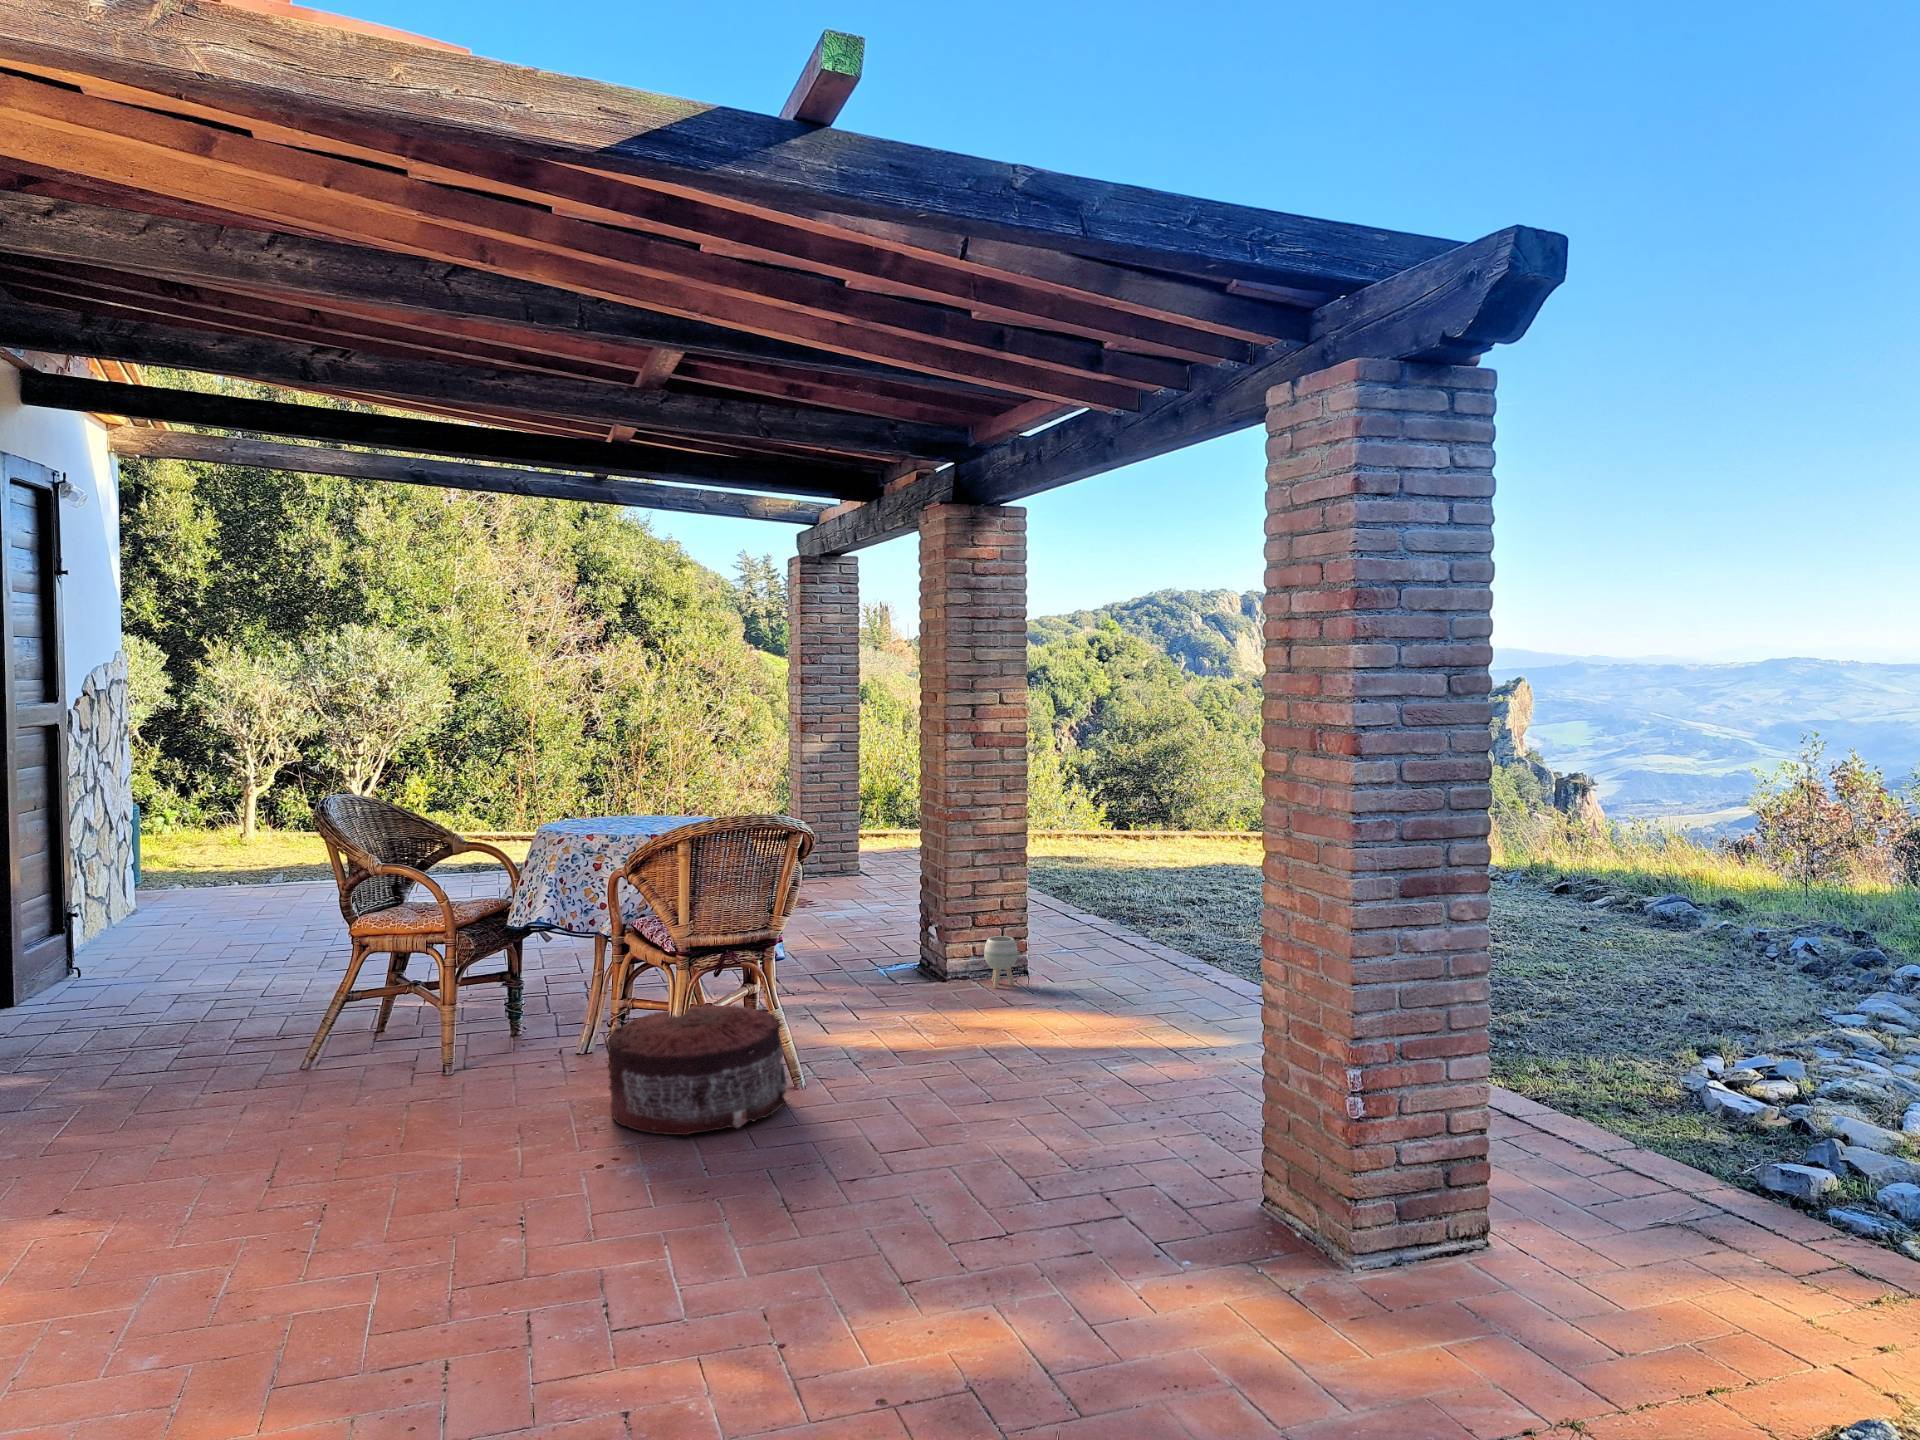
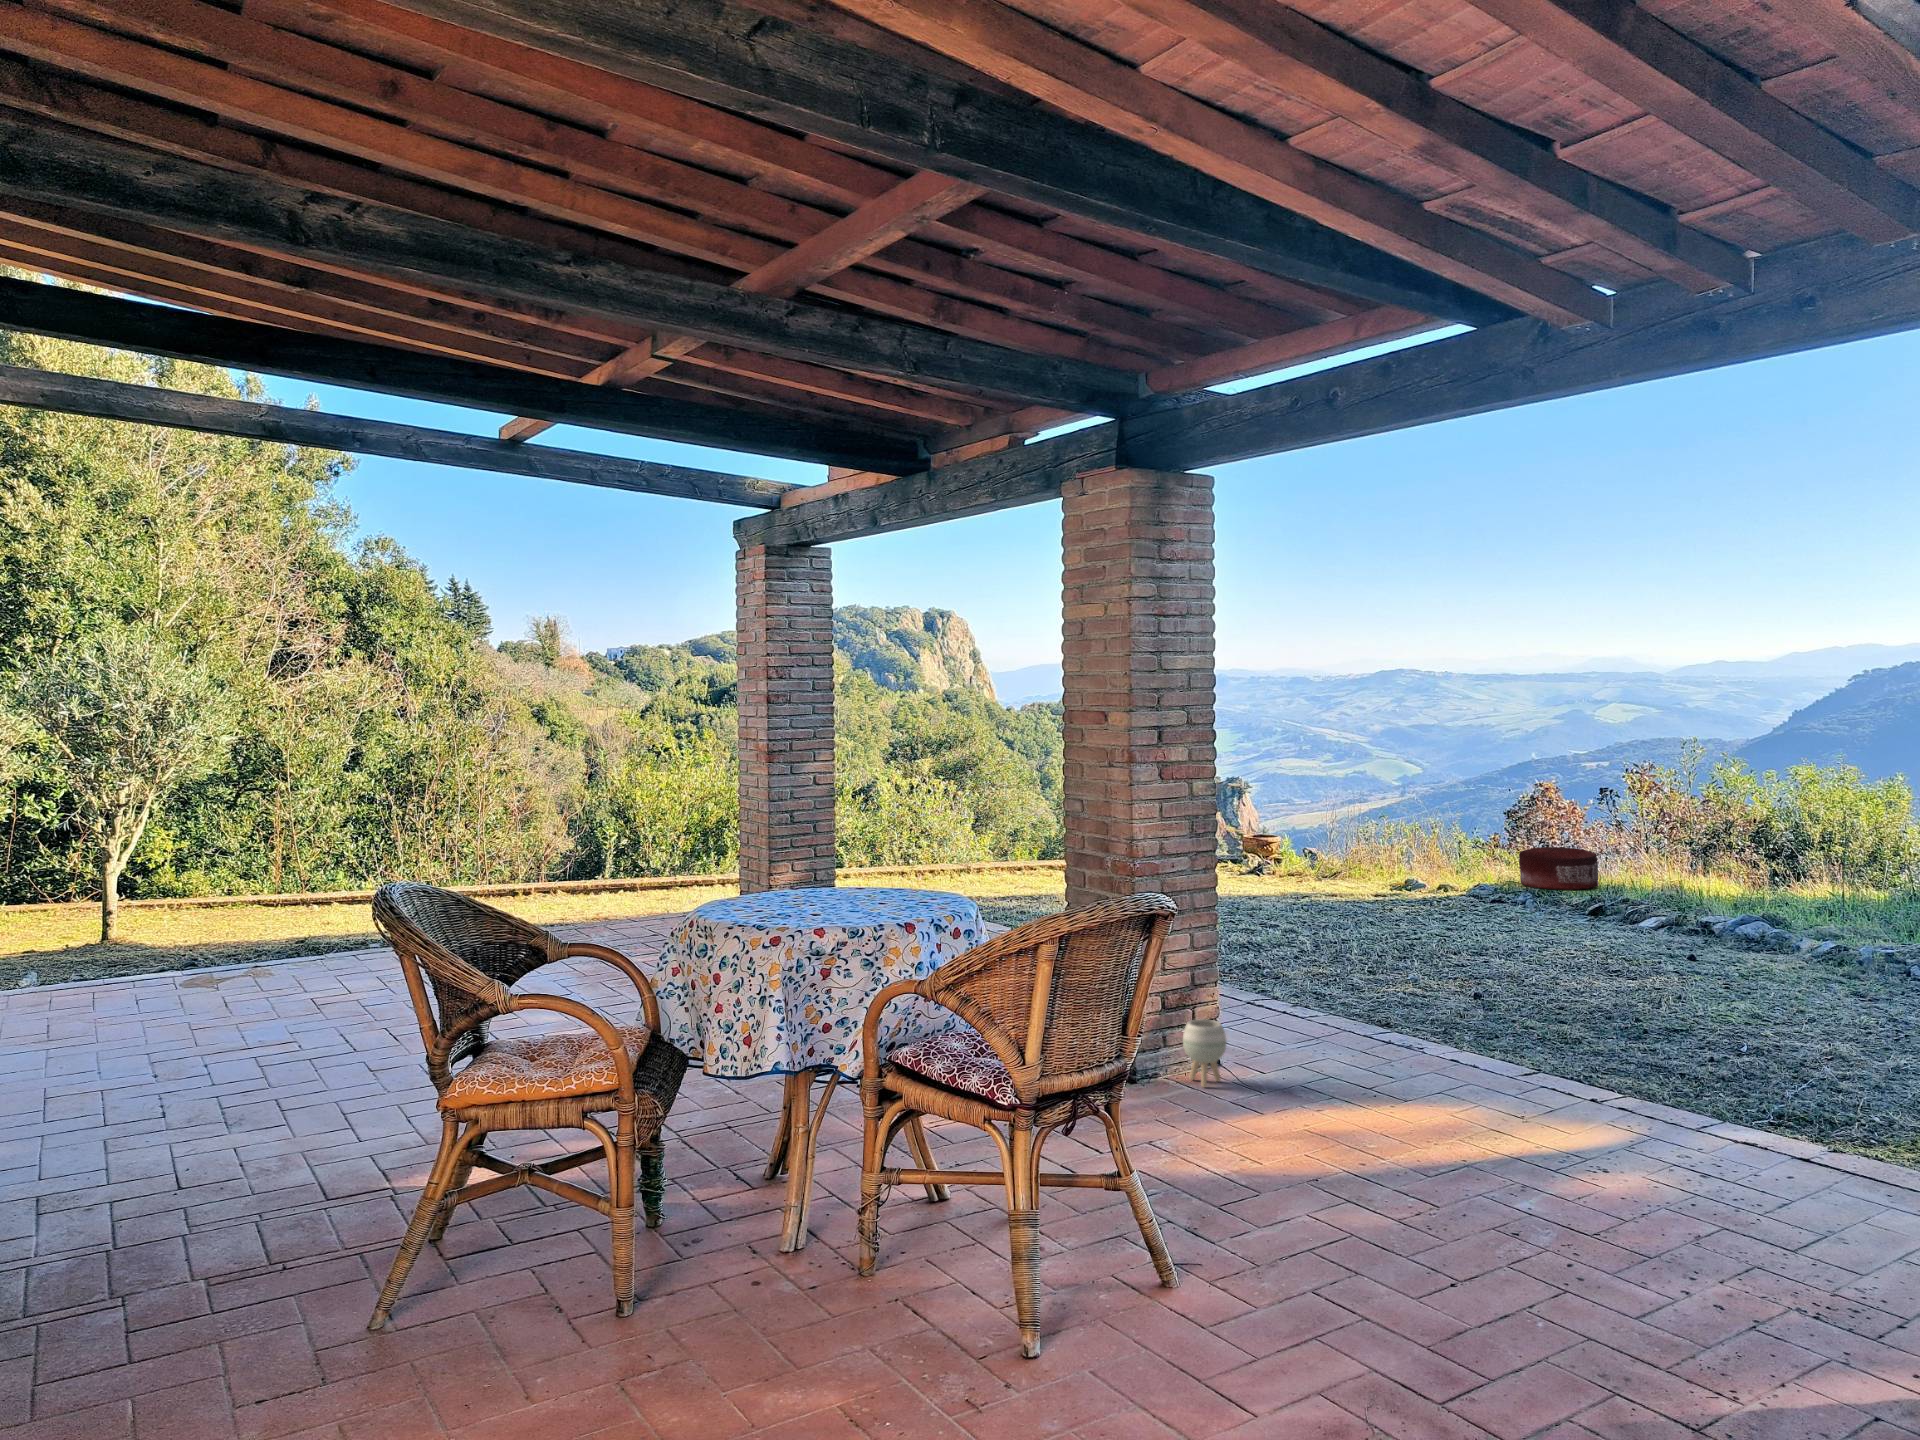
pouf: present [608,1004,787,1135] -> present [1519,847,1599,890]

